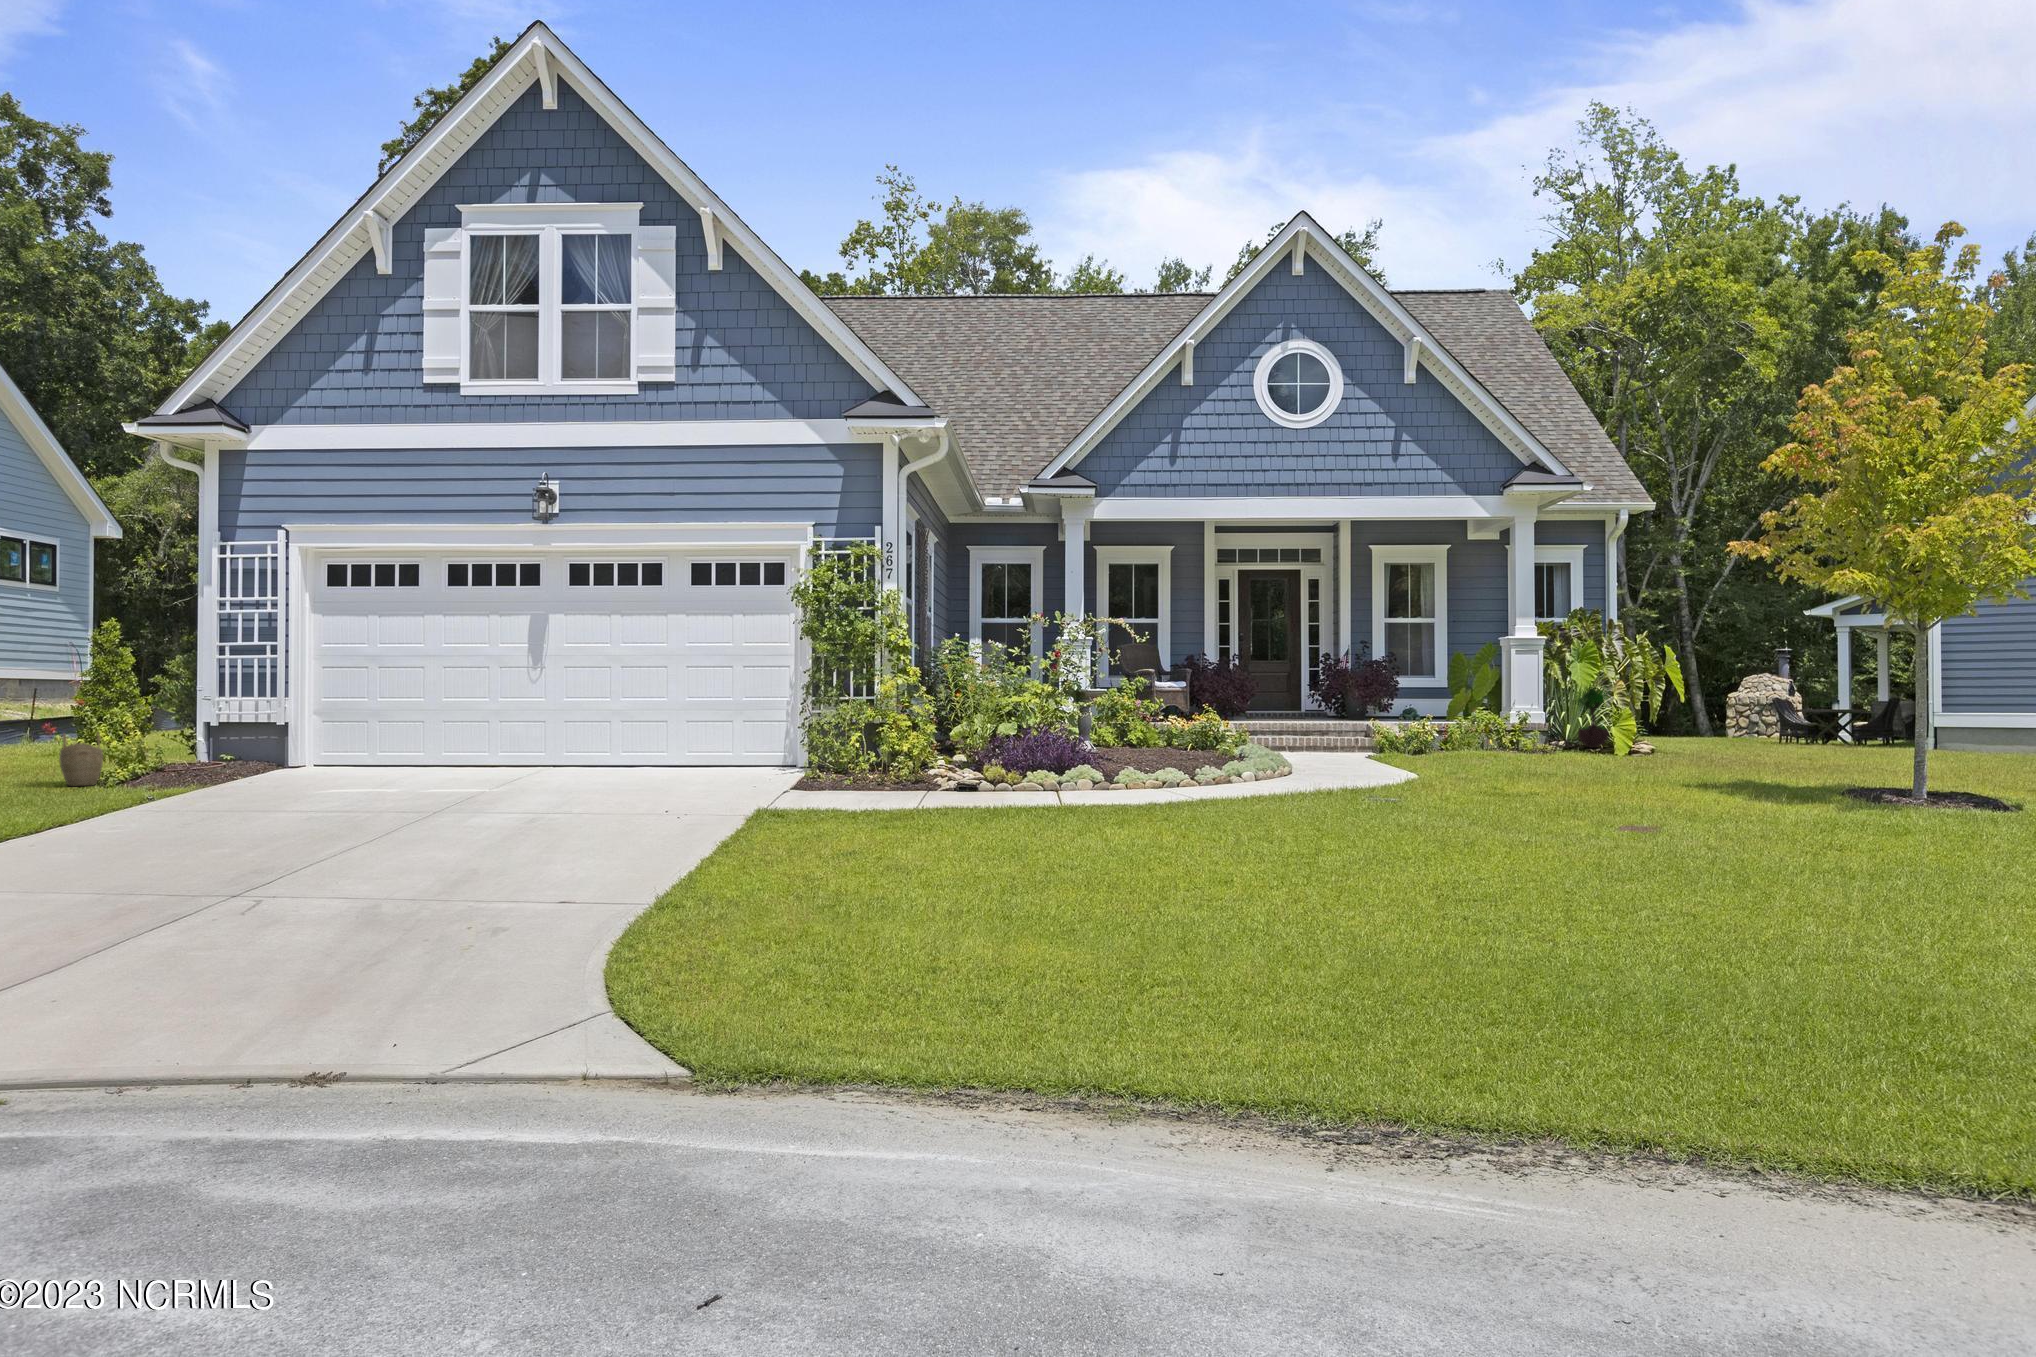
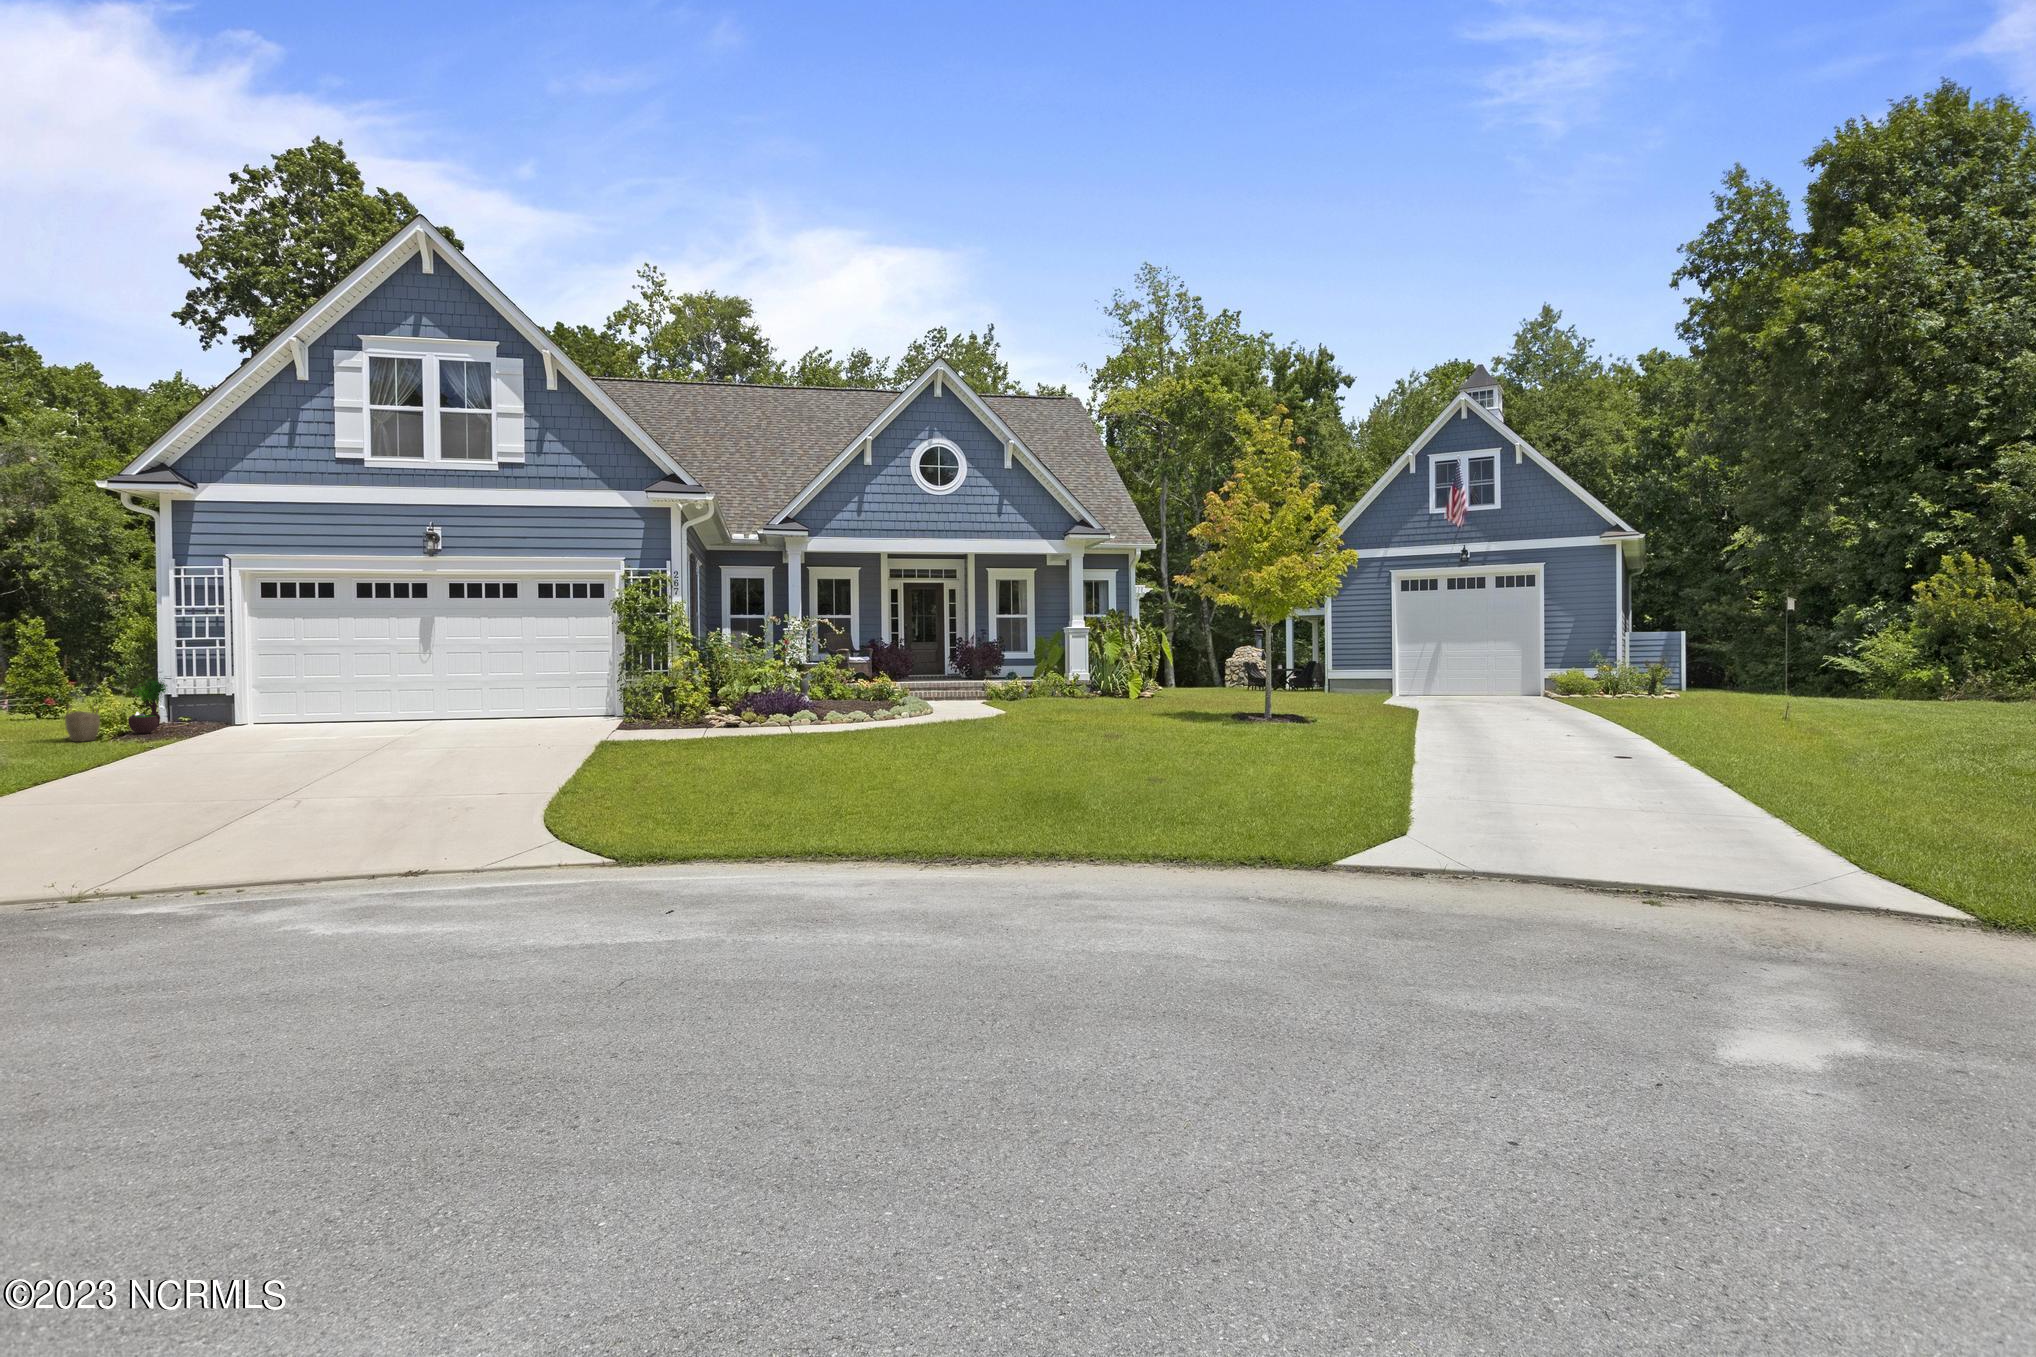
potted tree: present [1575,687,1609,748] -> present [128,678,167,734]

